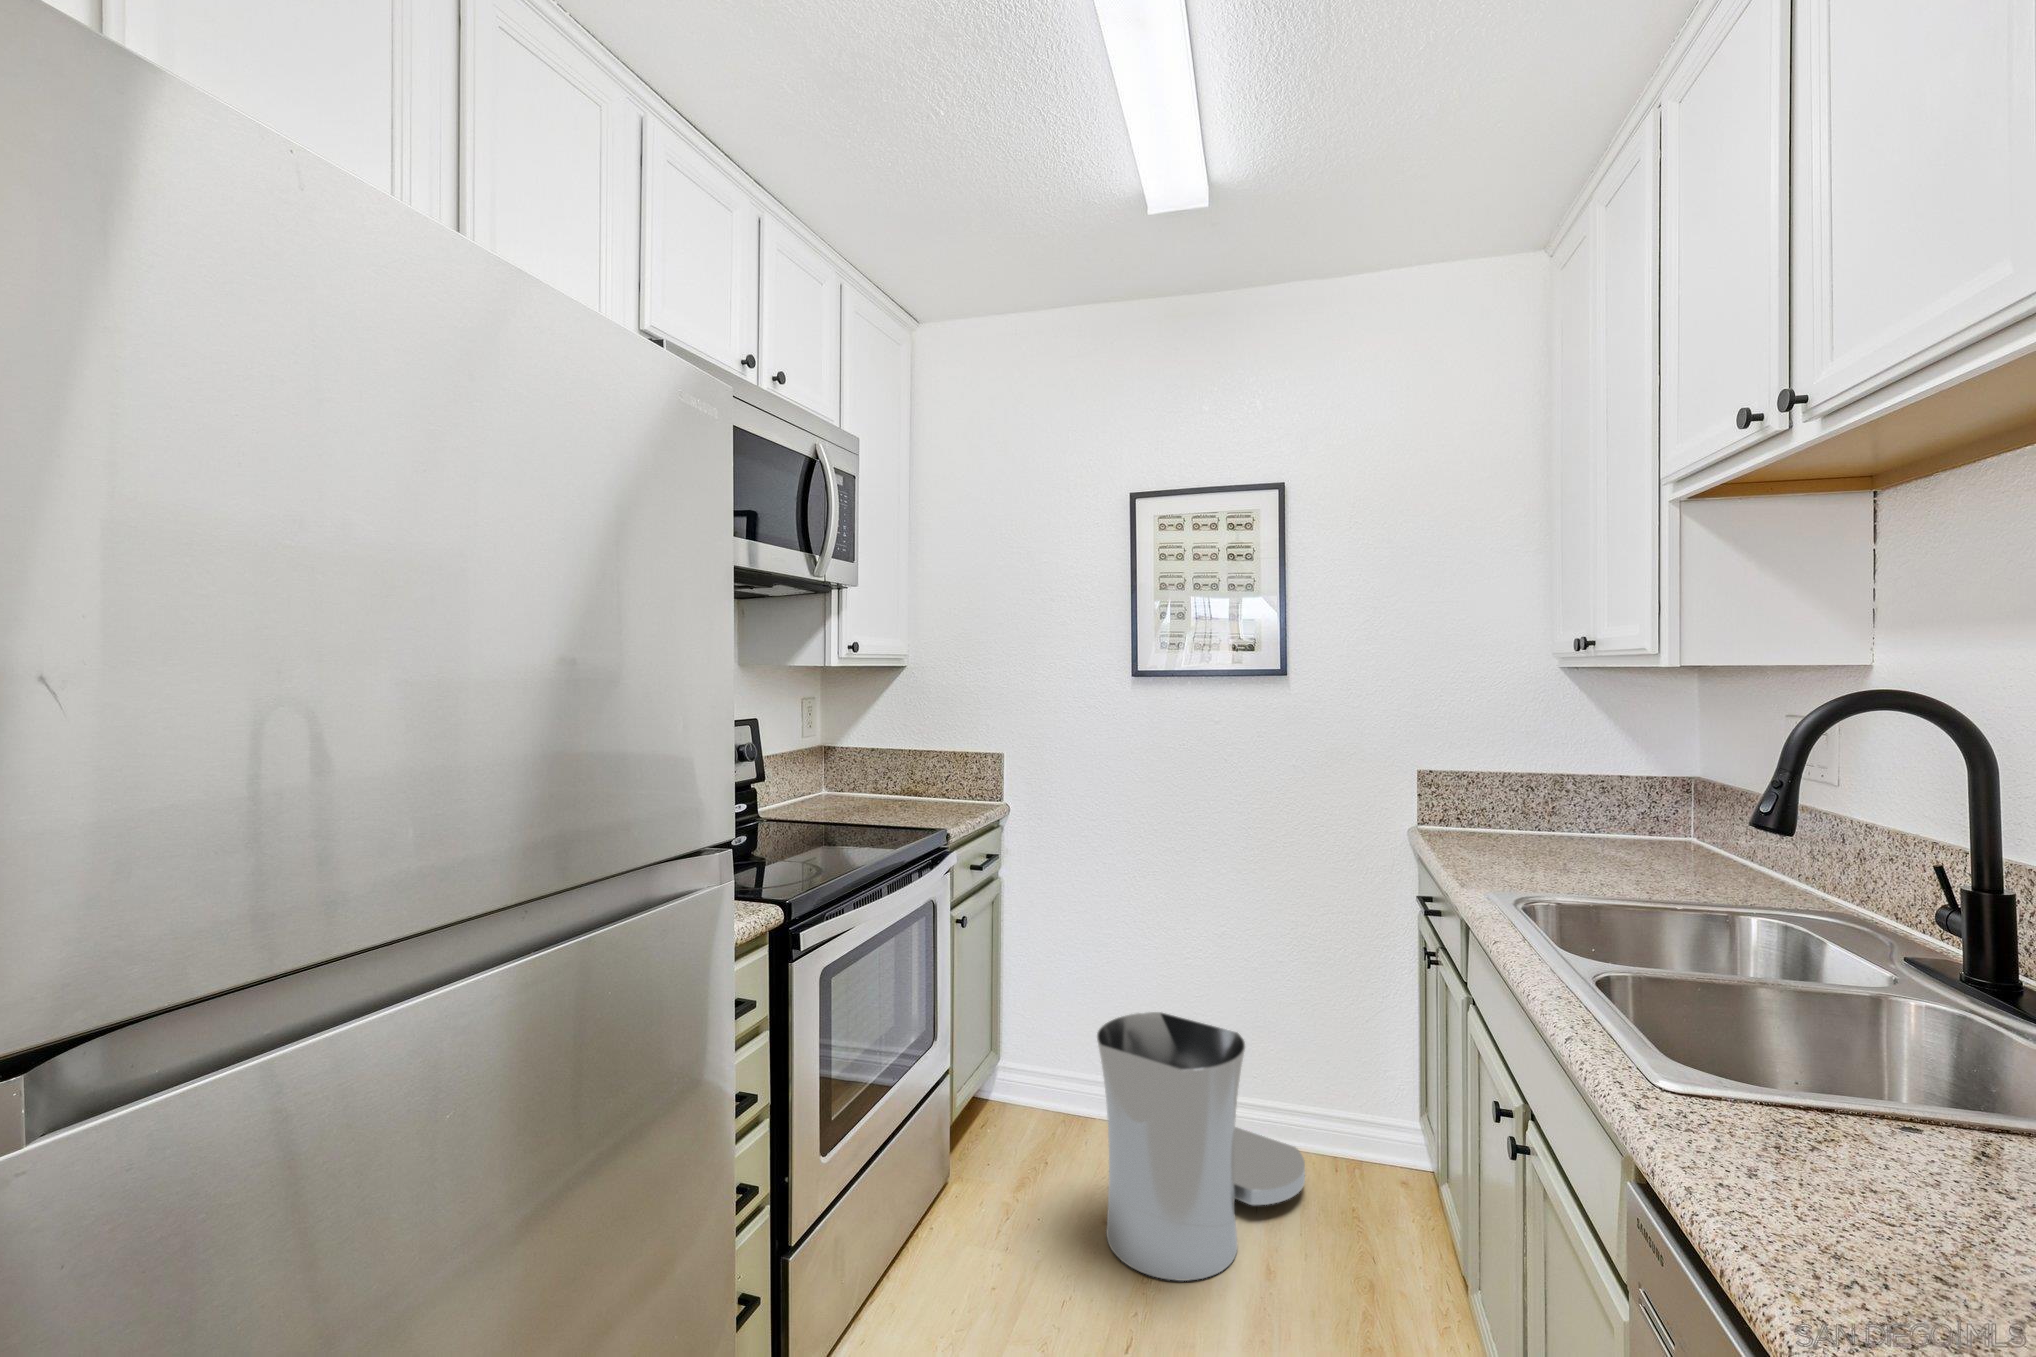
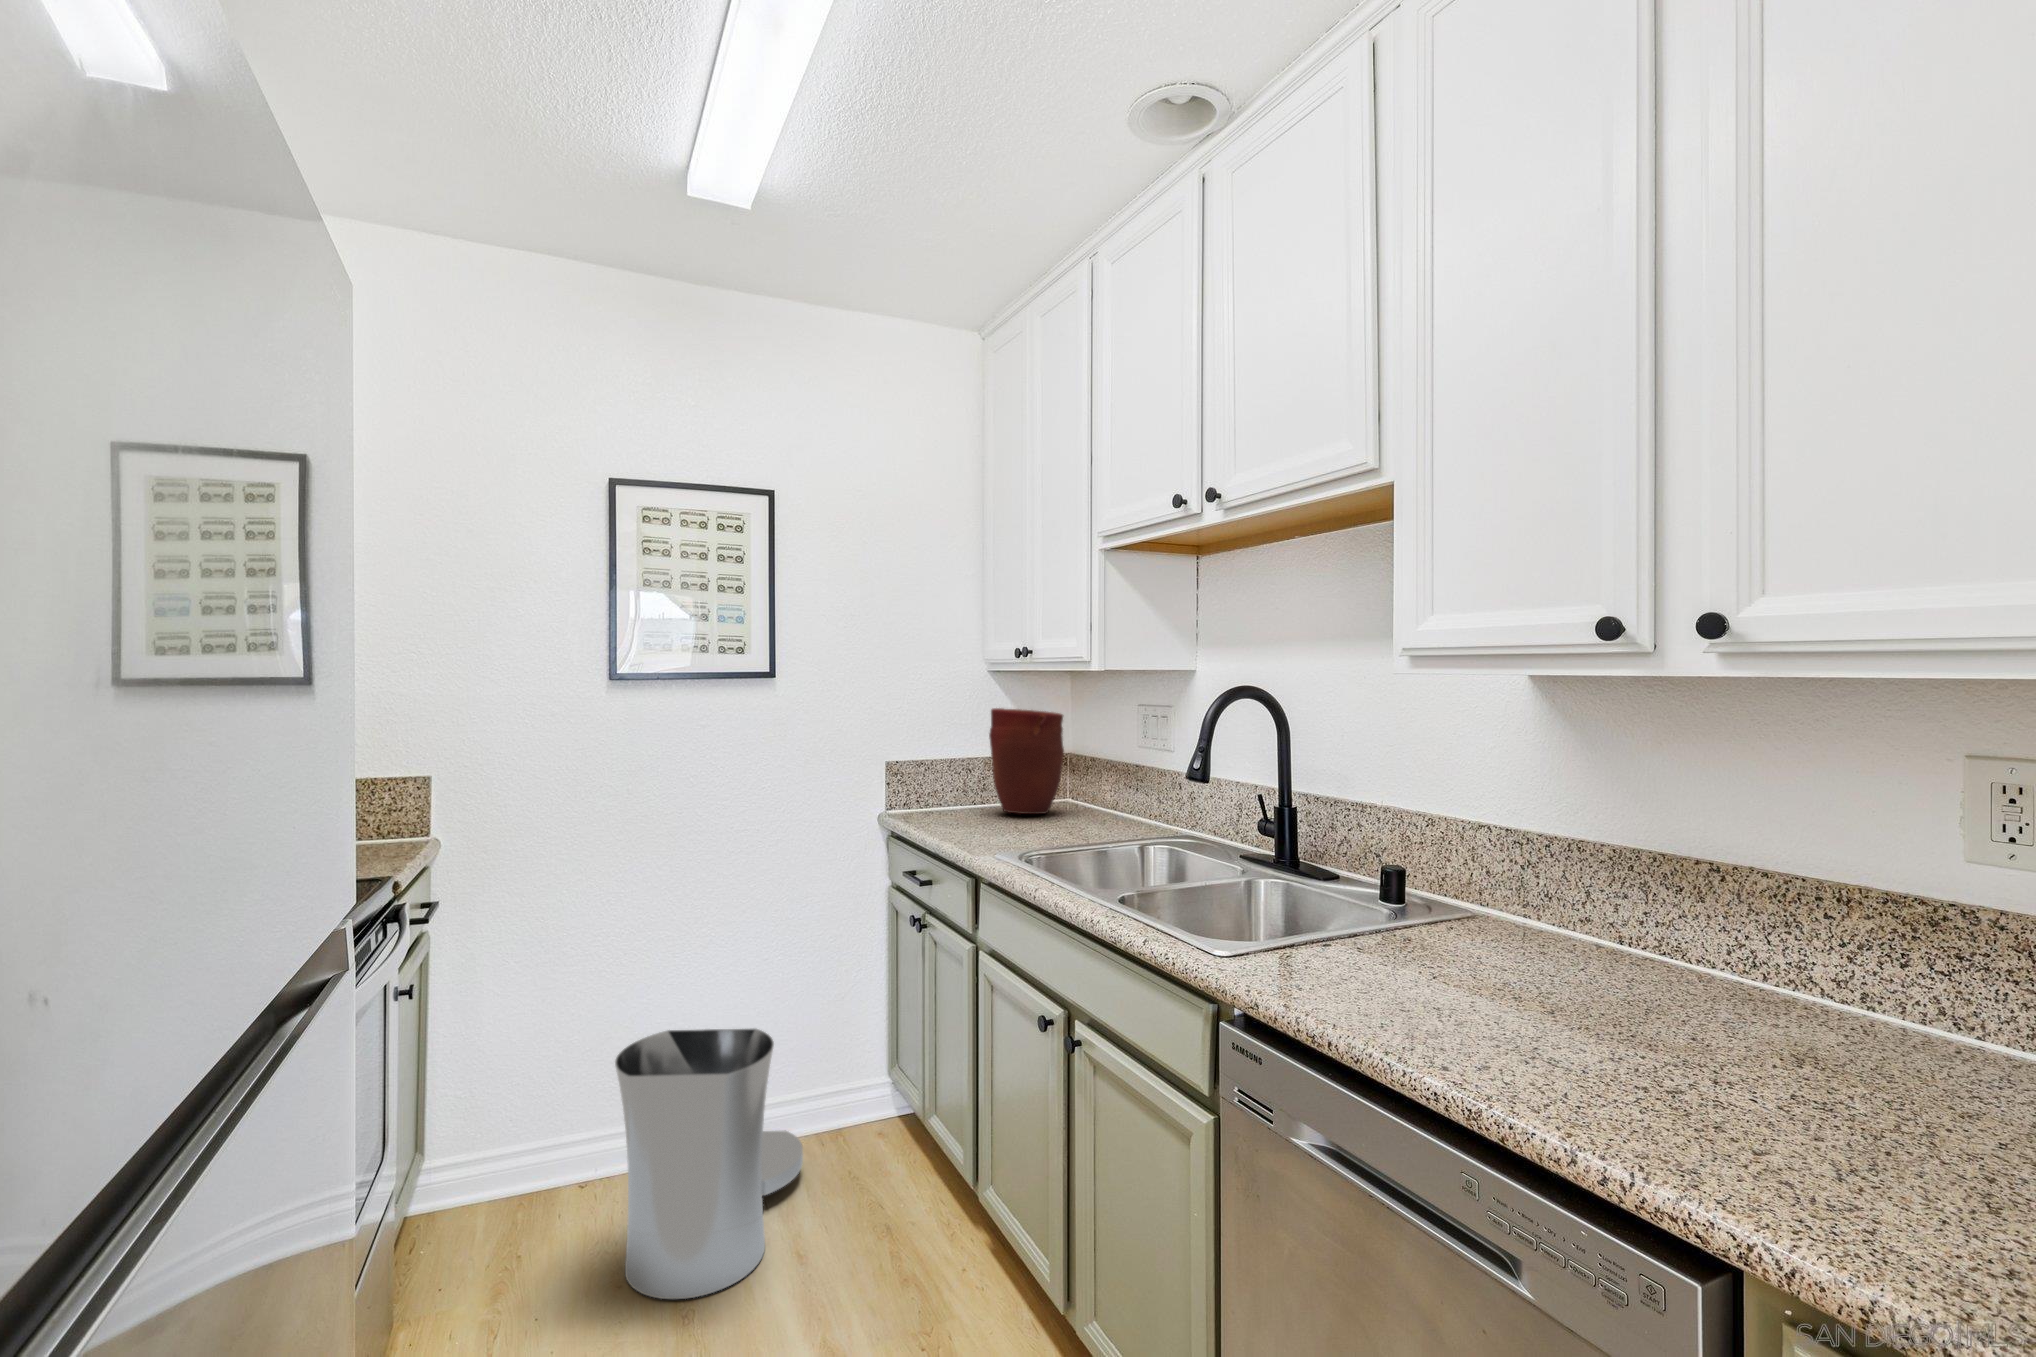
vase: none [1549,714,1663,852] -> present [989,708,1064,814]

